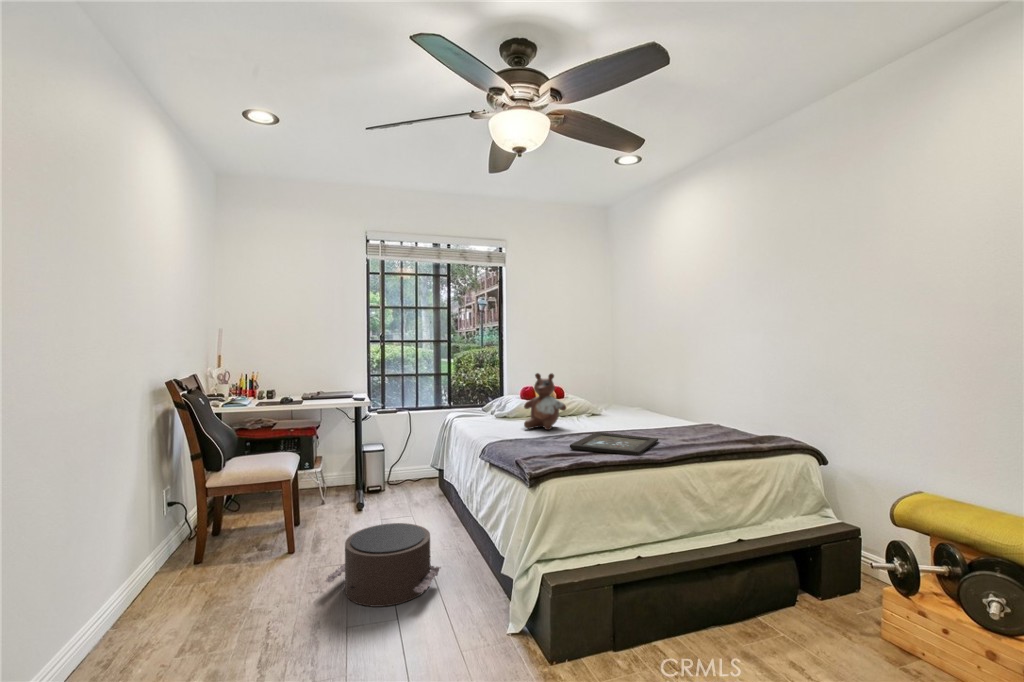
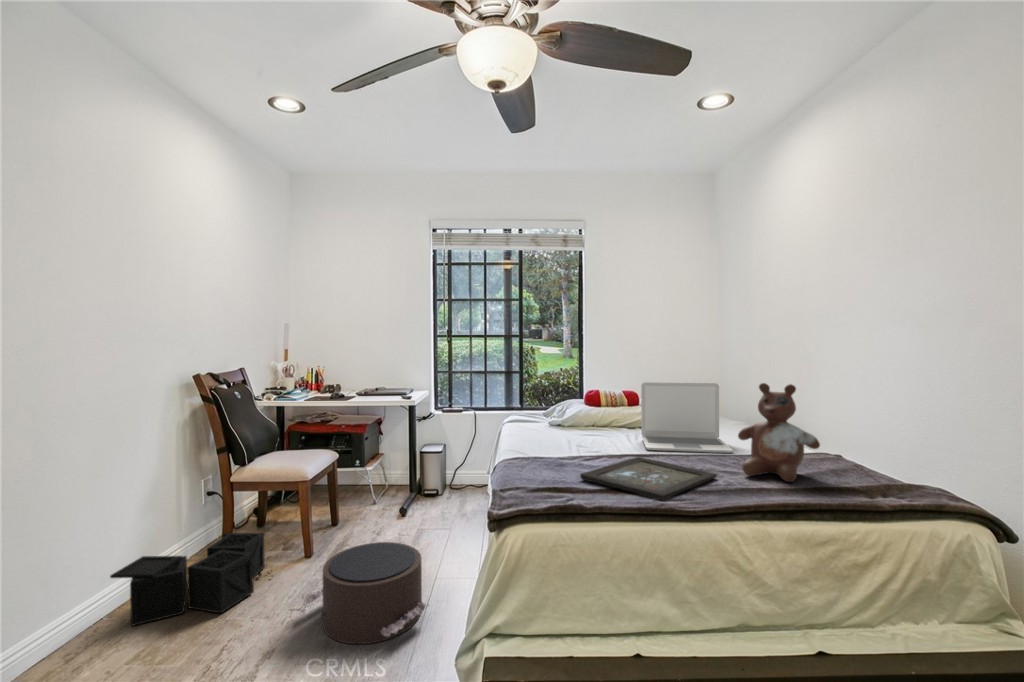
stuffed bear: present [524,373,566,430] -> present [738,383,820,482]
laptop: none [579,376,652,429] -> present [641,382,732,453]
storage bin: none [118,533,268,630] -> present [110,533,273,626]

